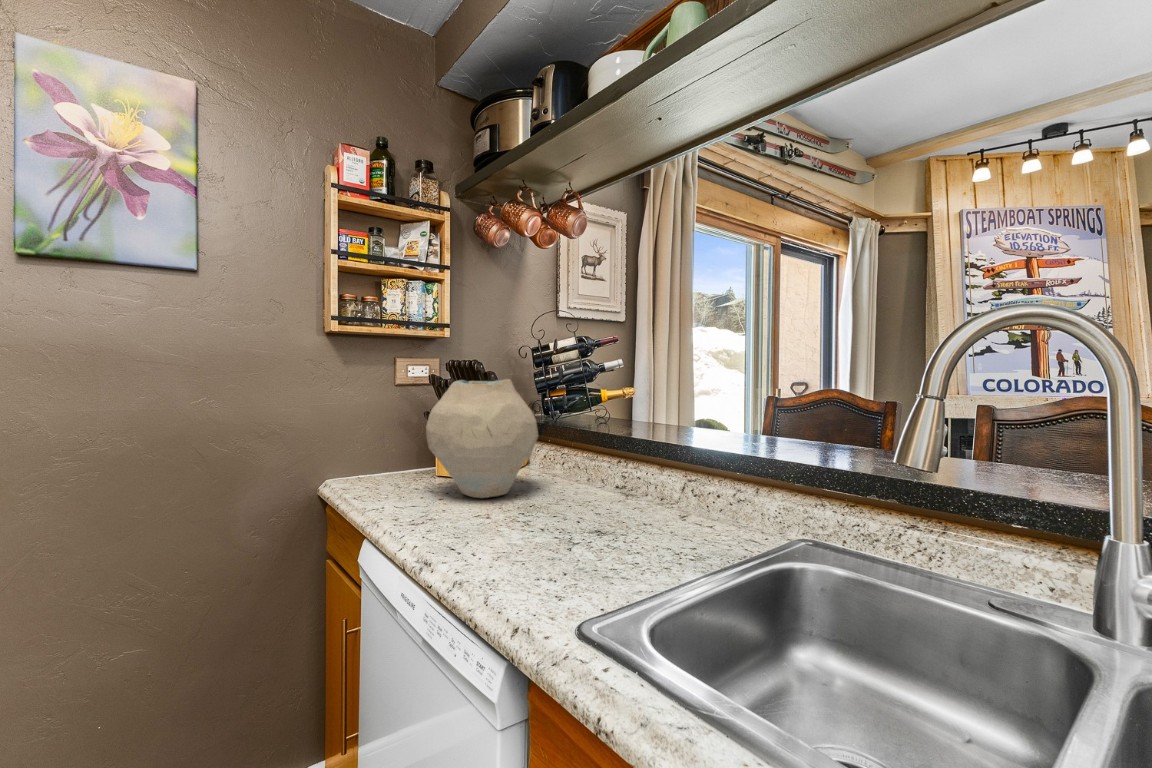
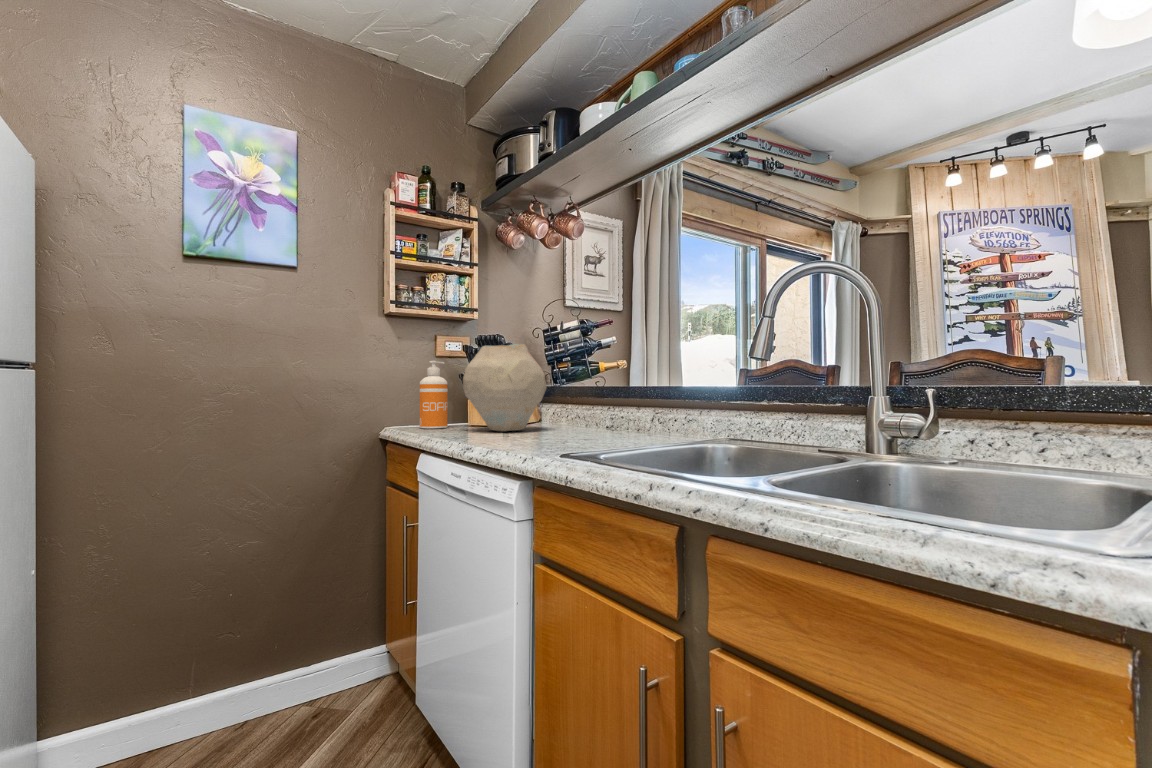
soap dispenser: none [371,395,409,485] -> present [420,361,448,428]

